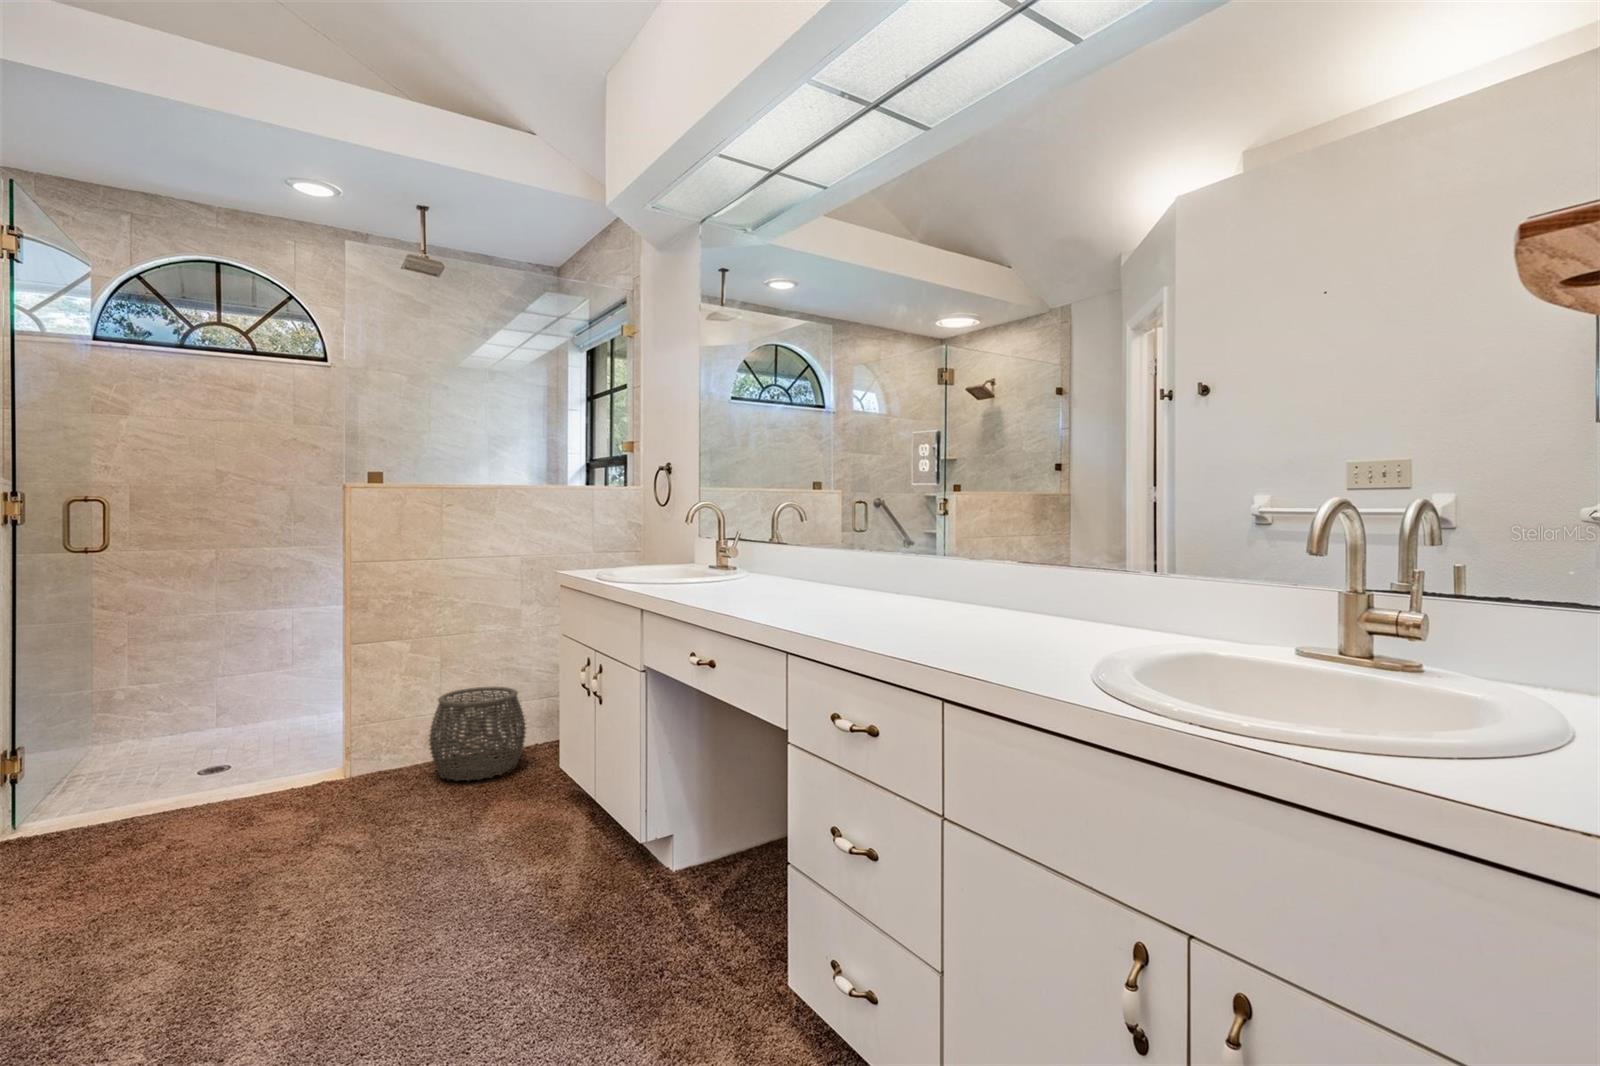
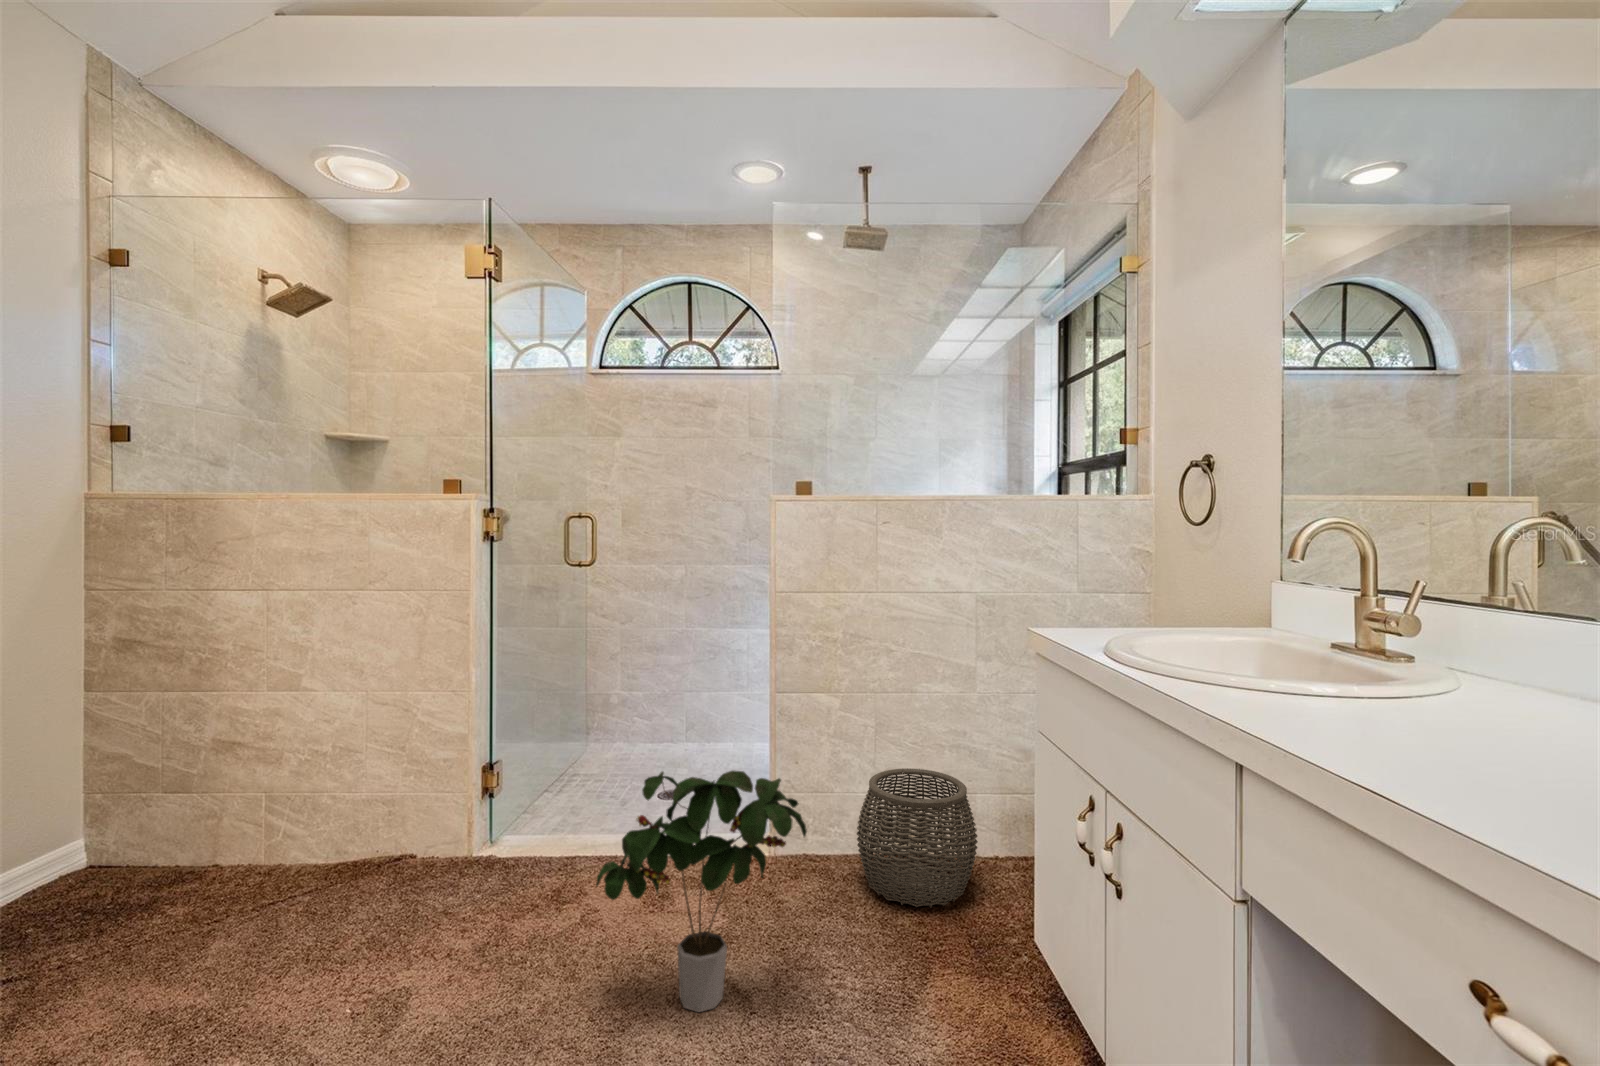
potted plant: none [189,684,391,869] -> present [596,771,807,1012]

